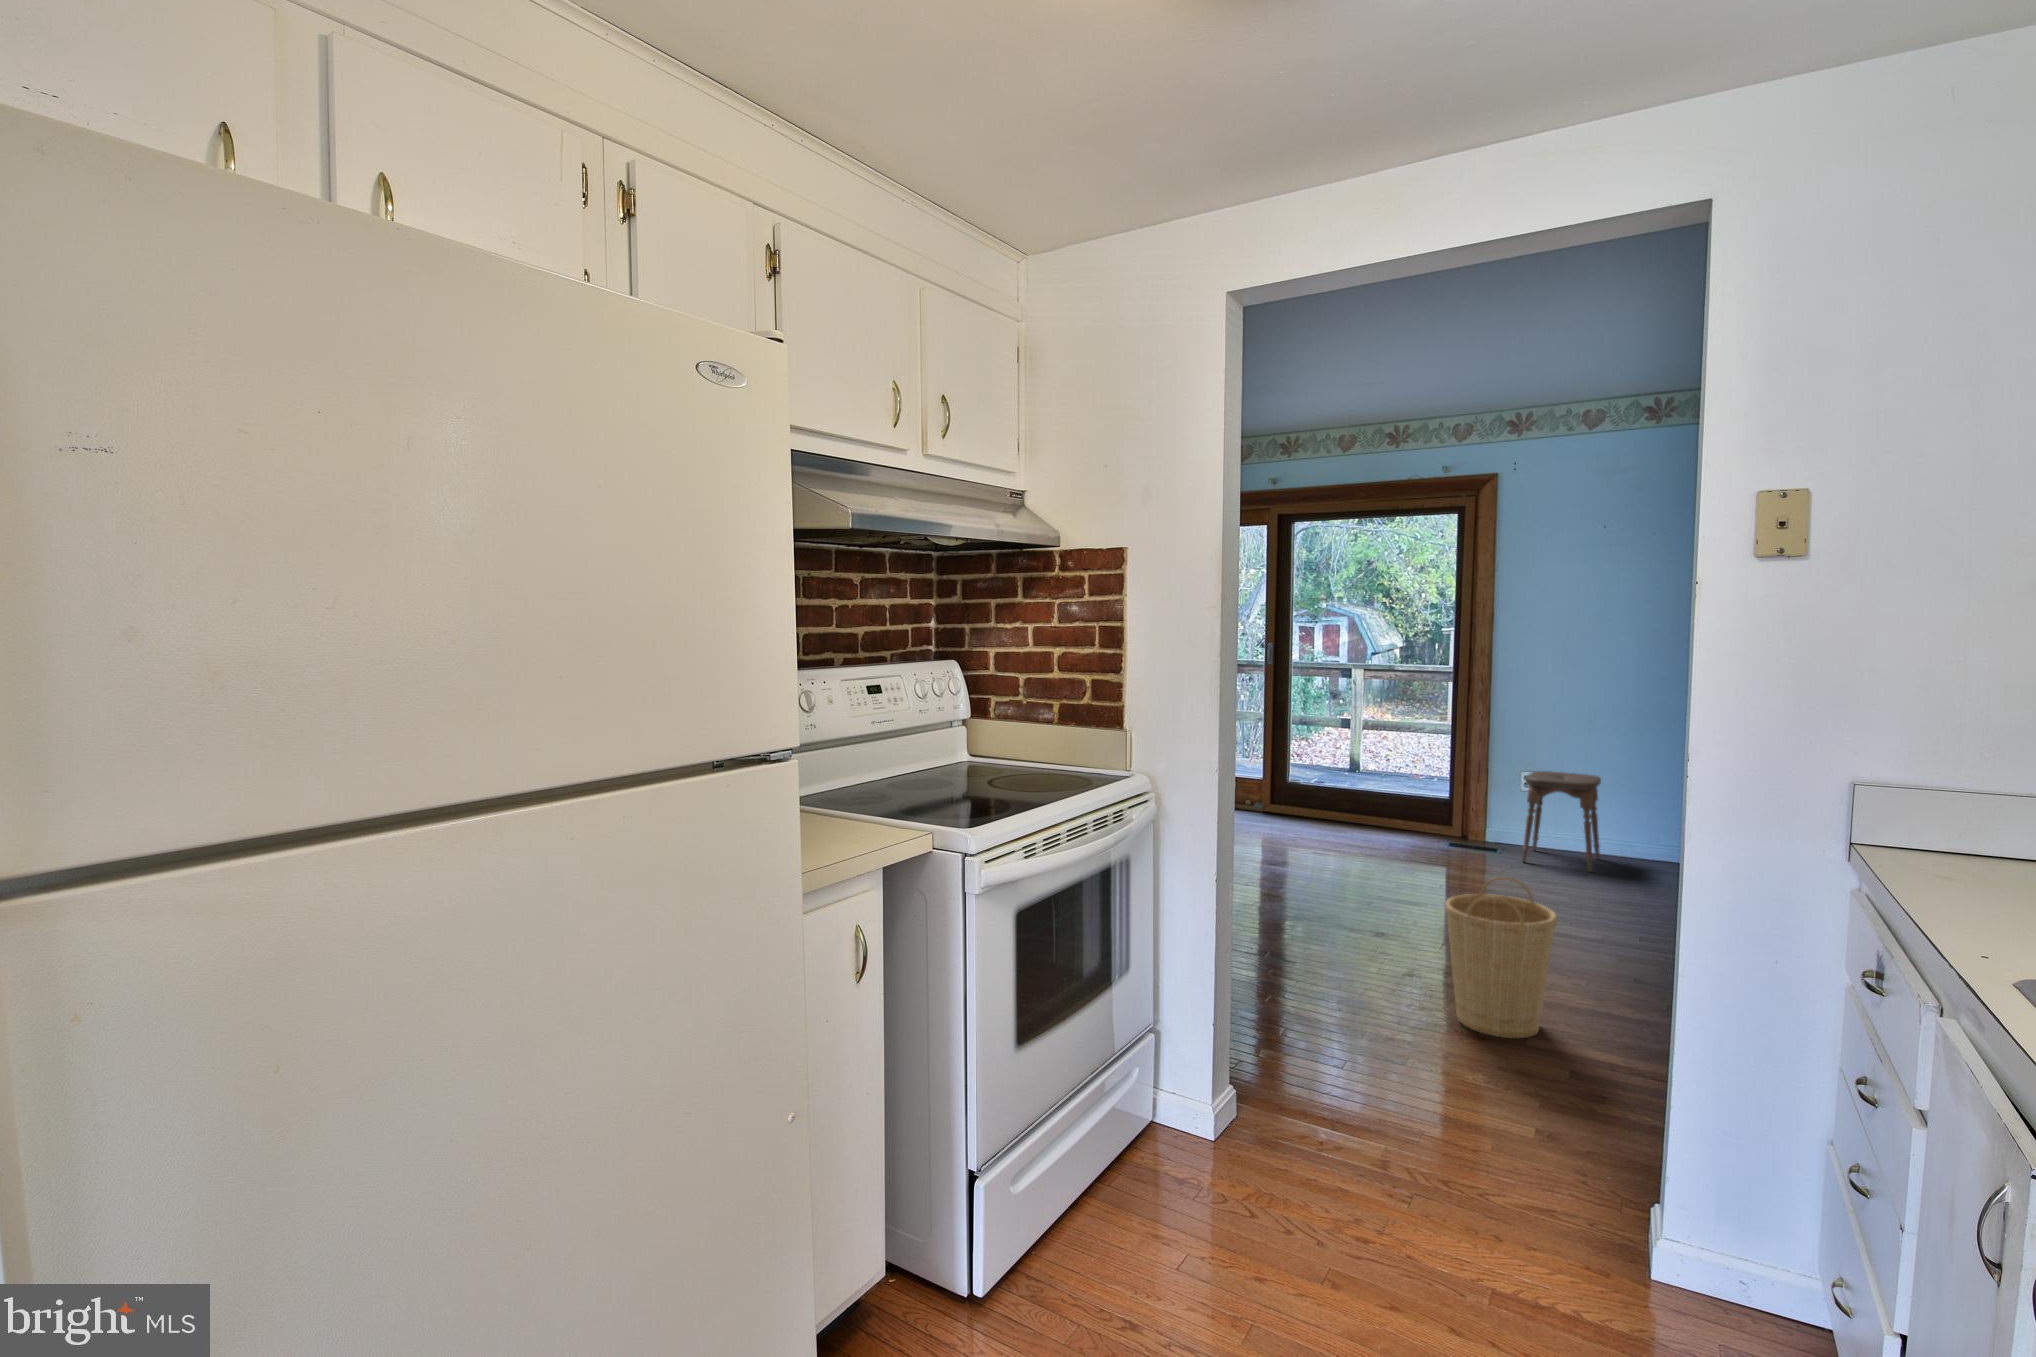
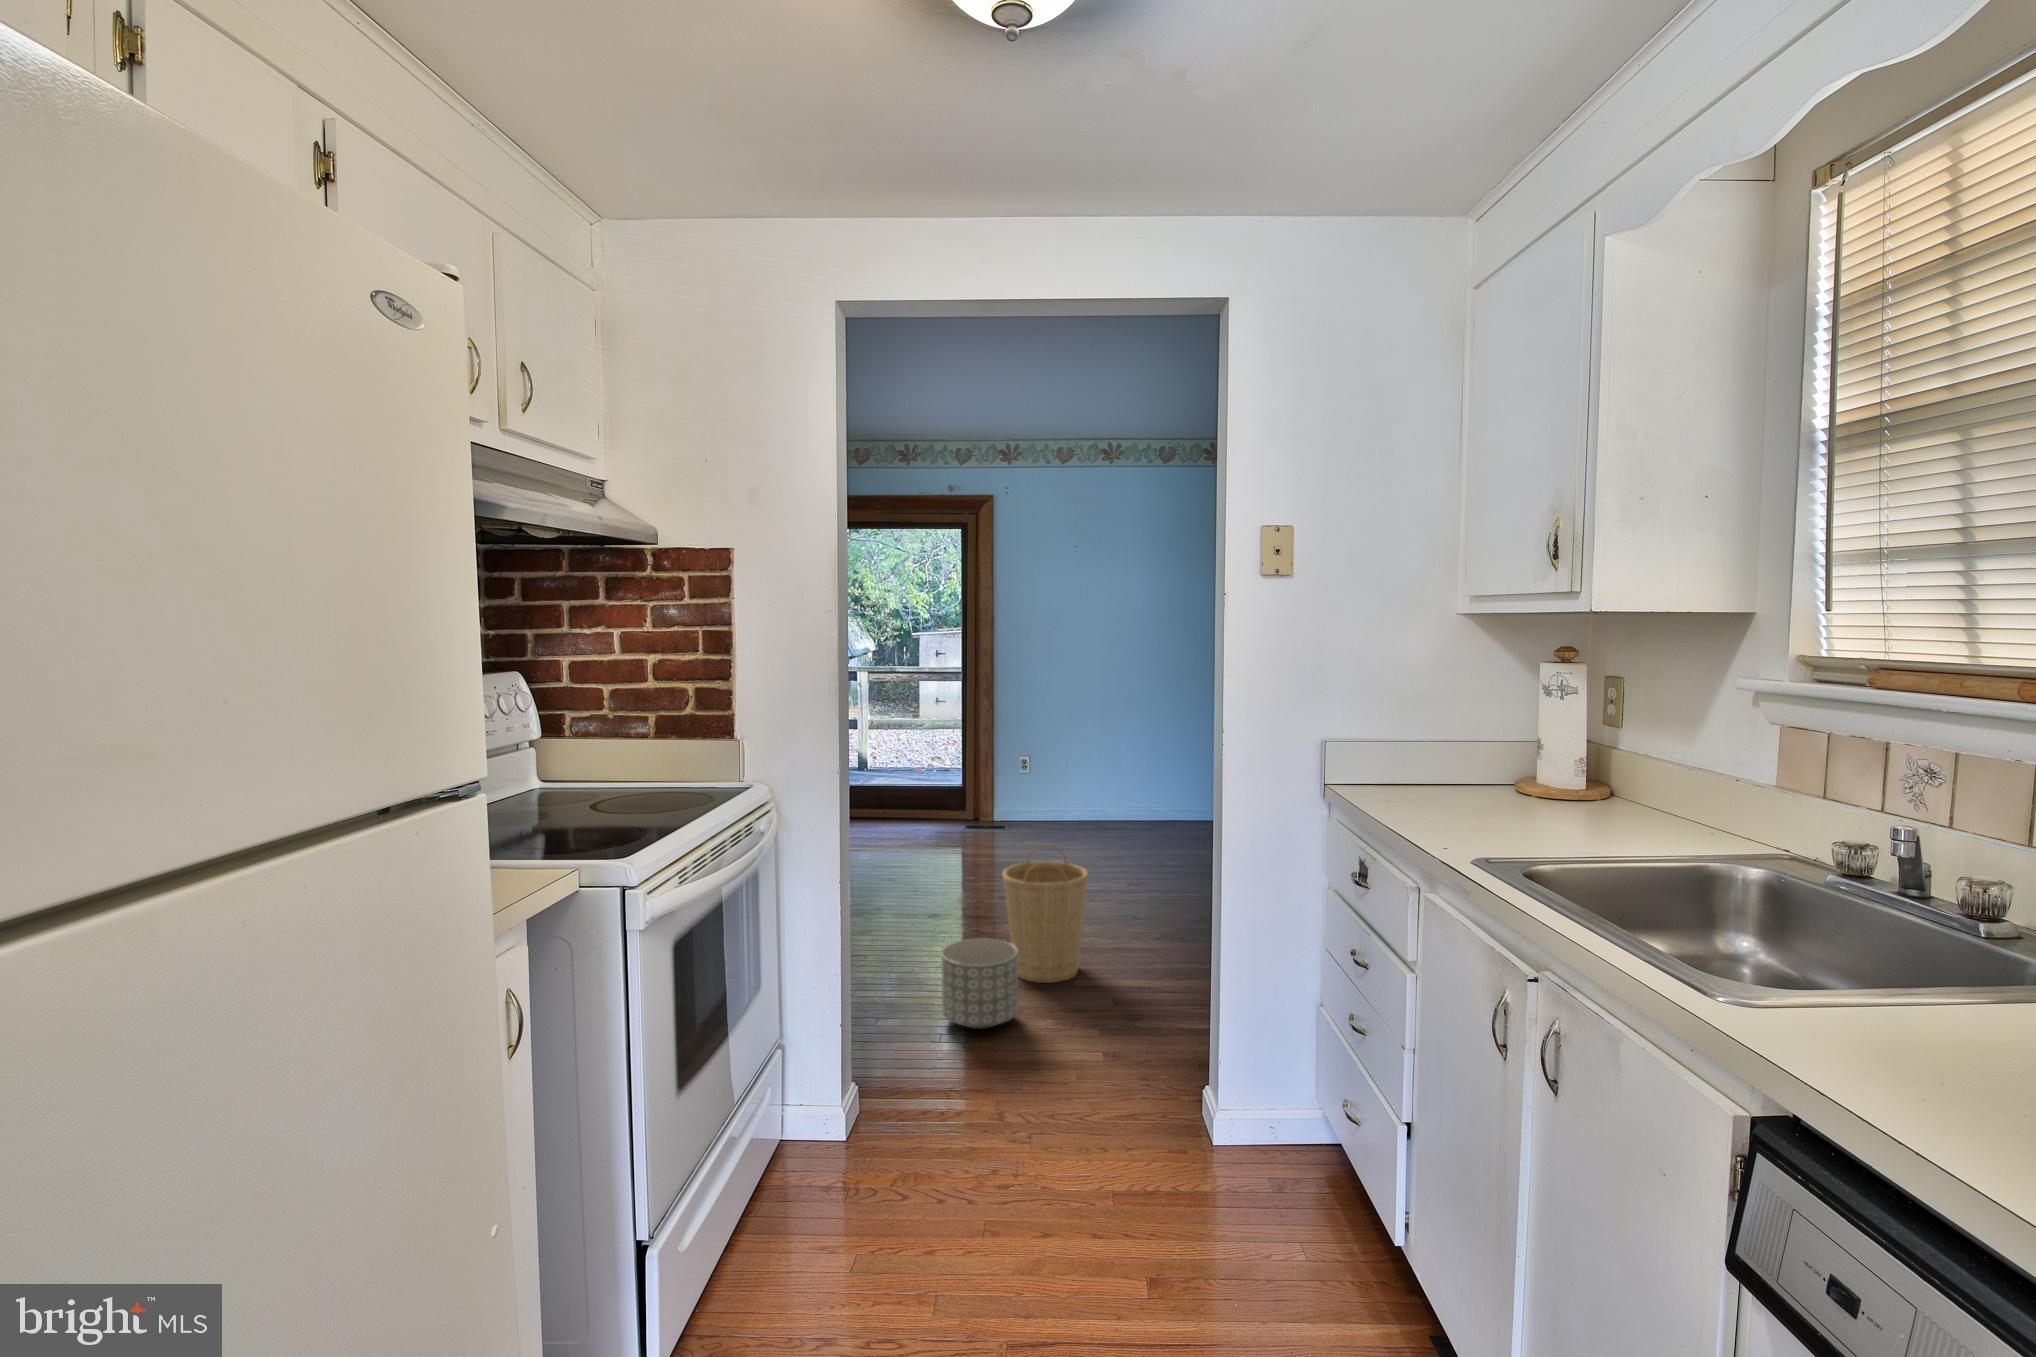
stool: present [1522,771,1601,871] -> none [1023,752,1078,833]
planter: none [1353,967,1444,1068] -> present [941,938,1018,1029]

